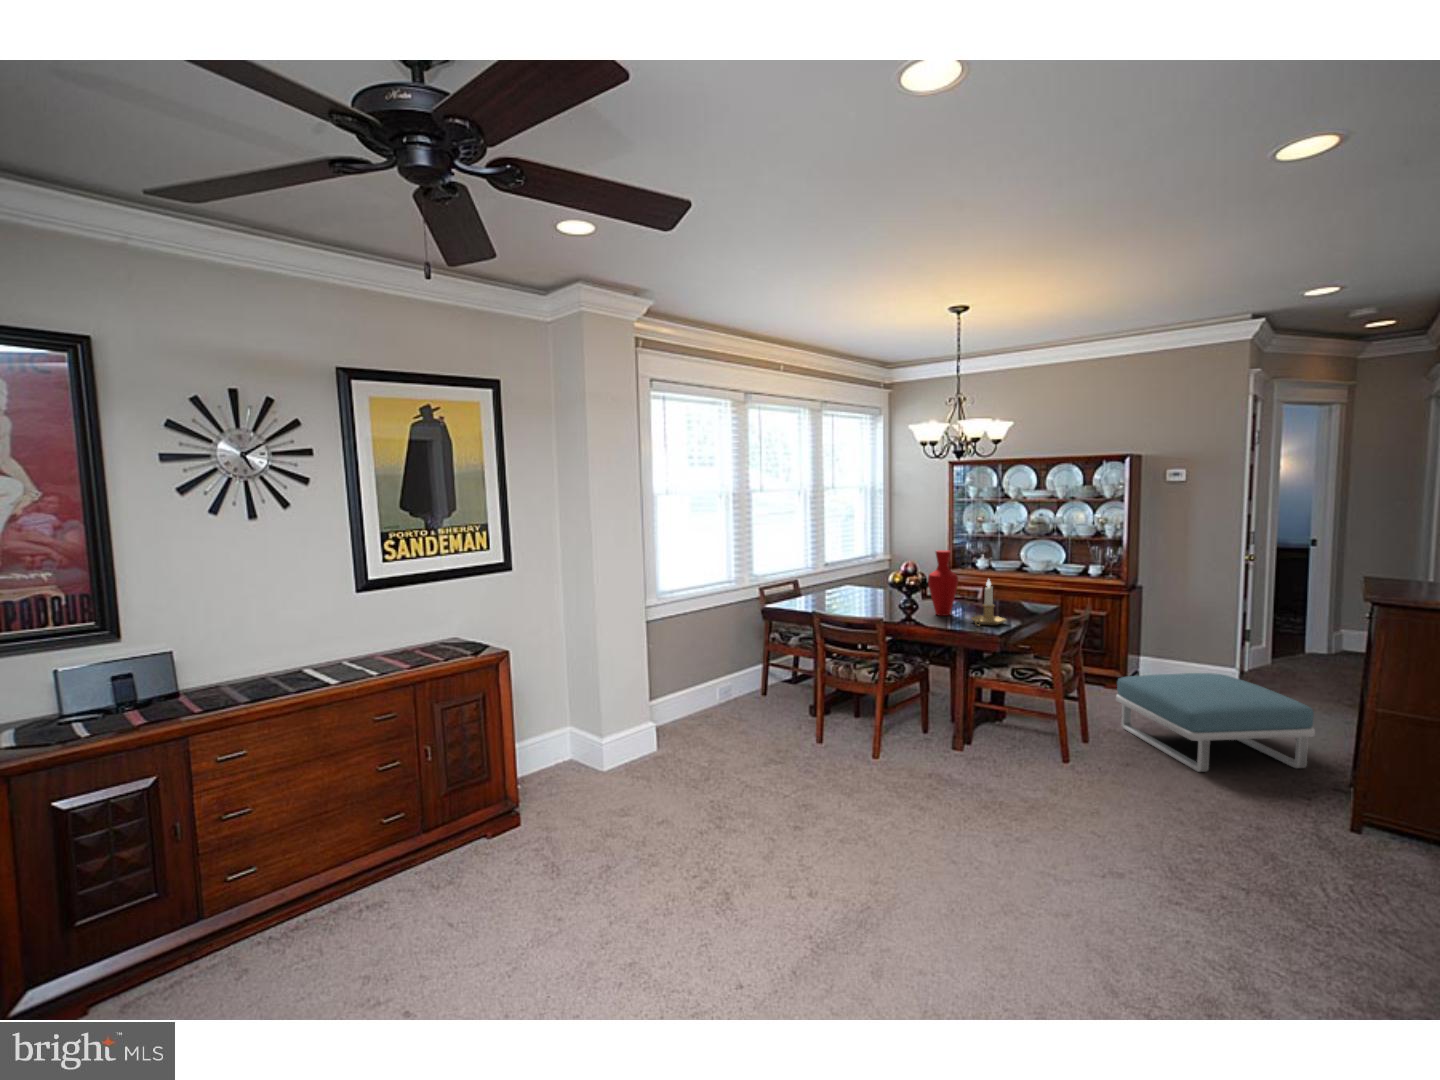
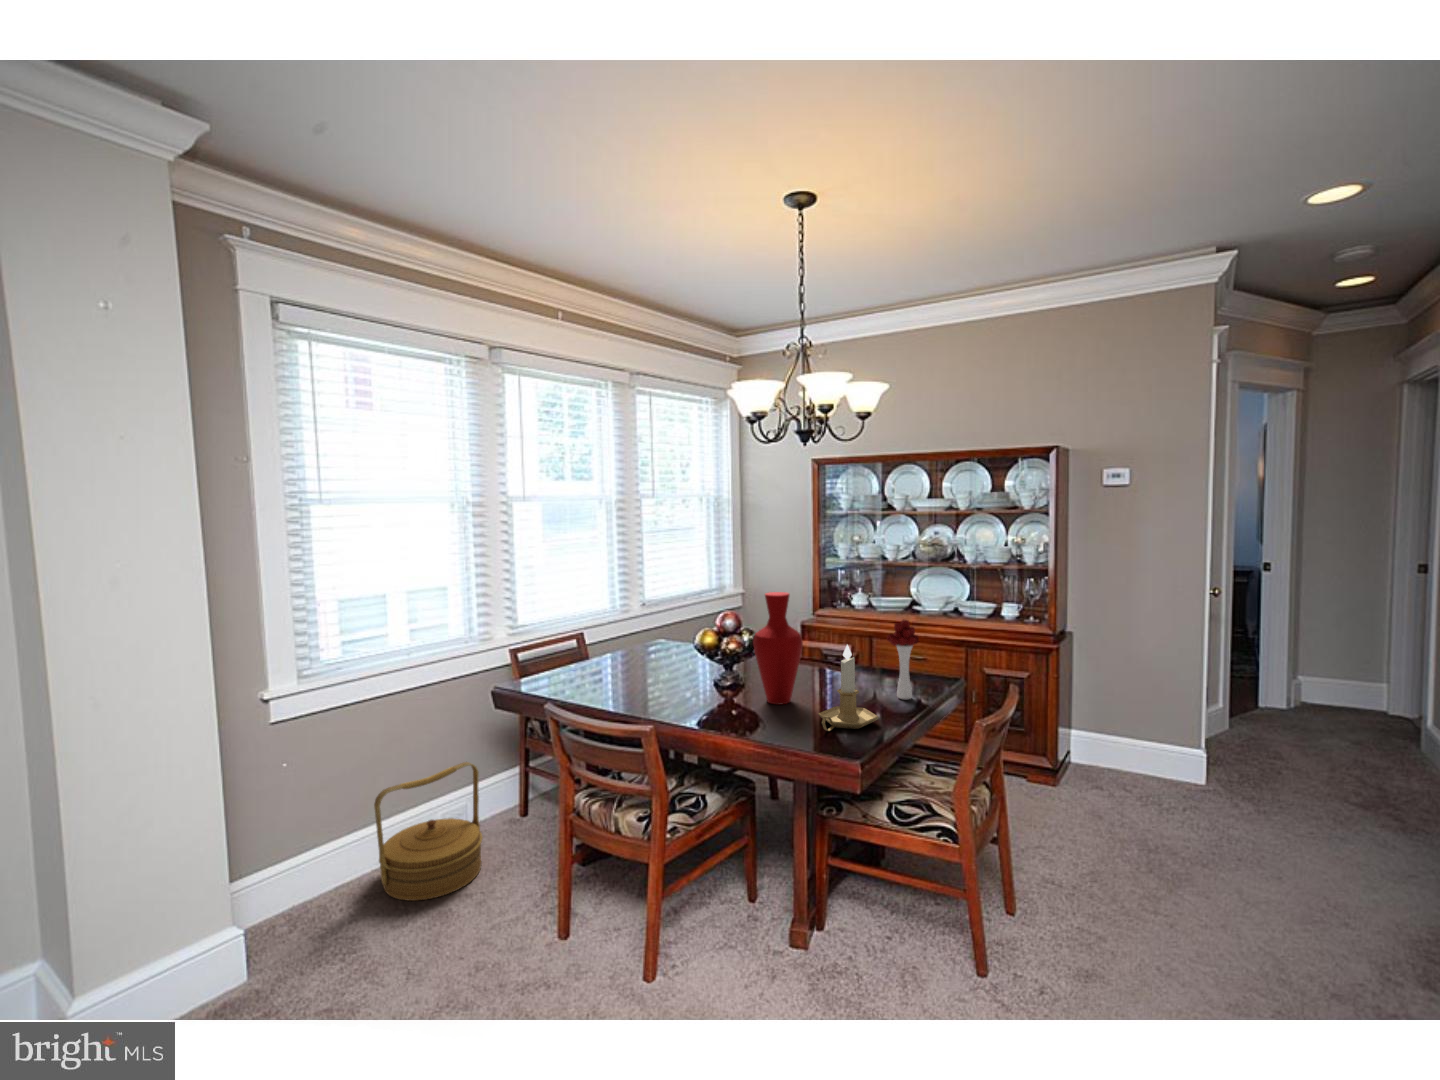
flower bouquet: none [1010,567,1030,615] -> present [887,620,919,700]
woven basket: none [701,652,757,724] -> present [374,762,482,901]
footstool: present [1116,673,1315,772] -> none [1053,781,1385,992]

